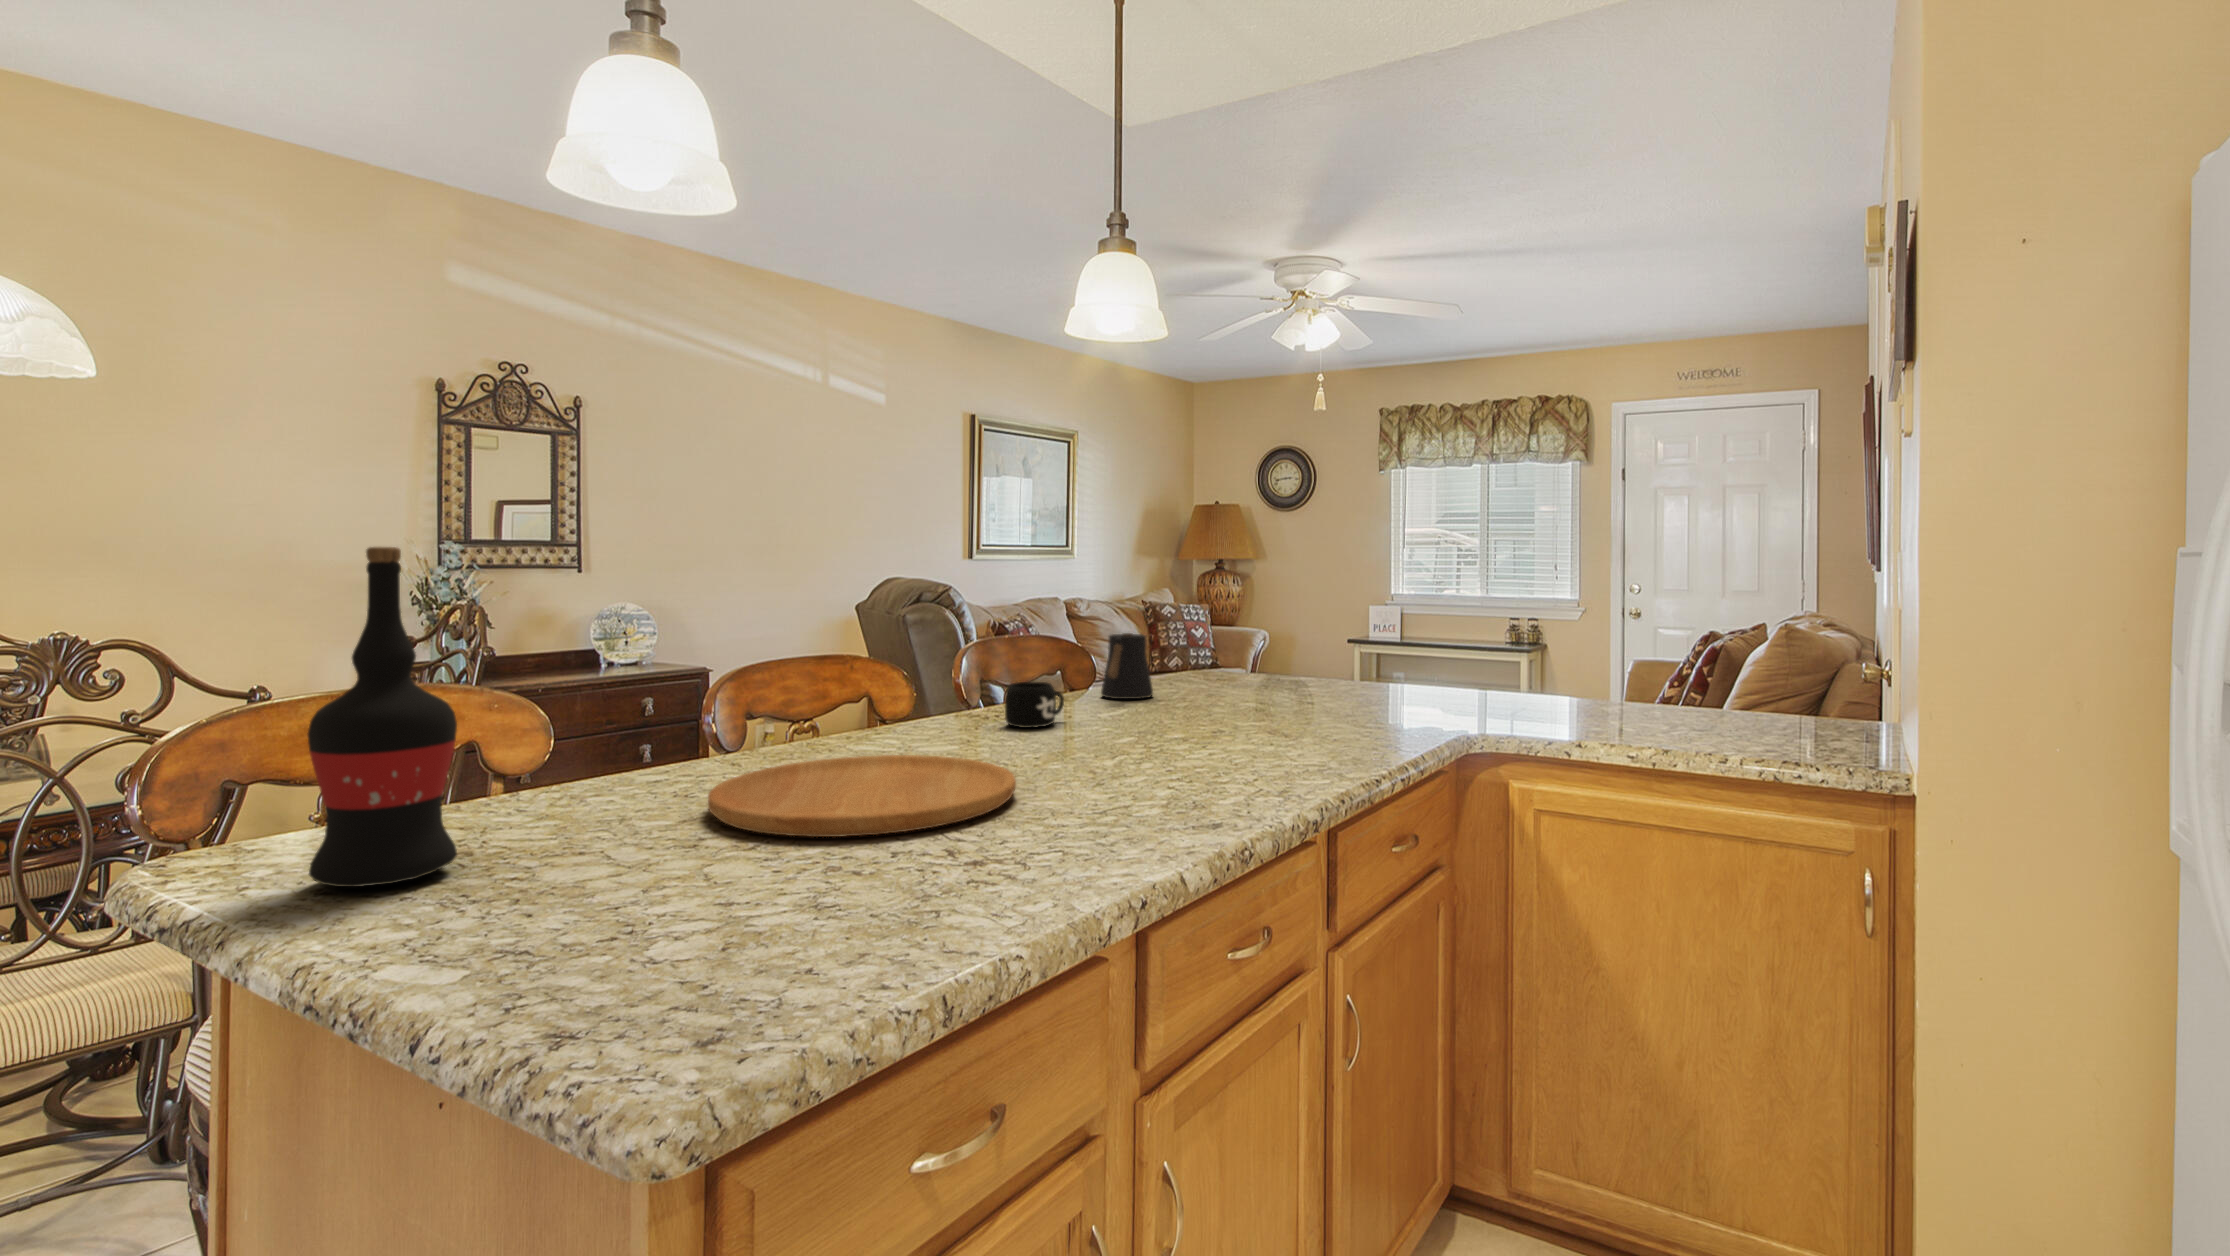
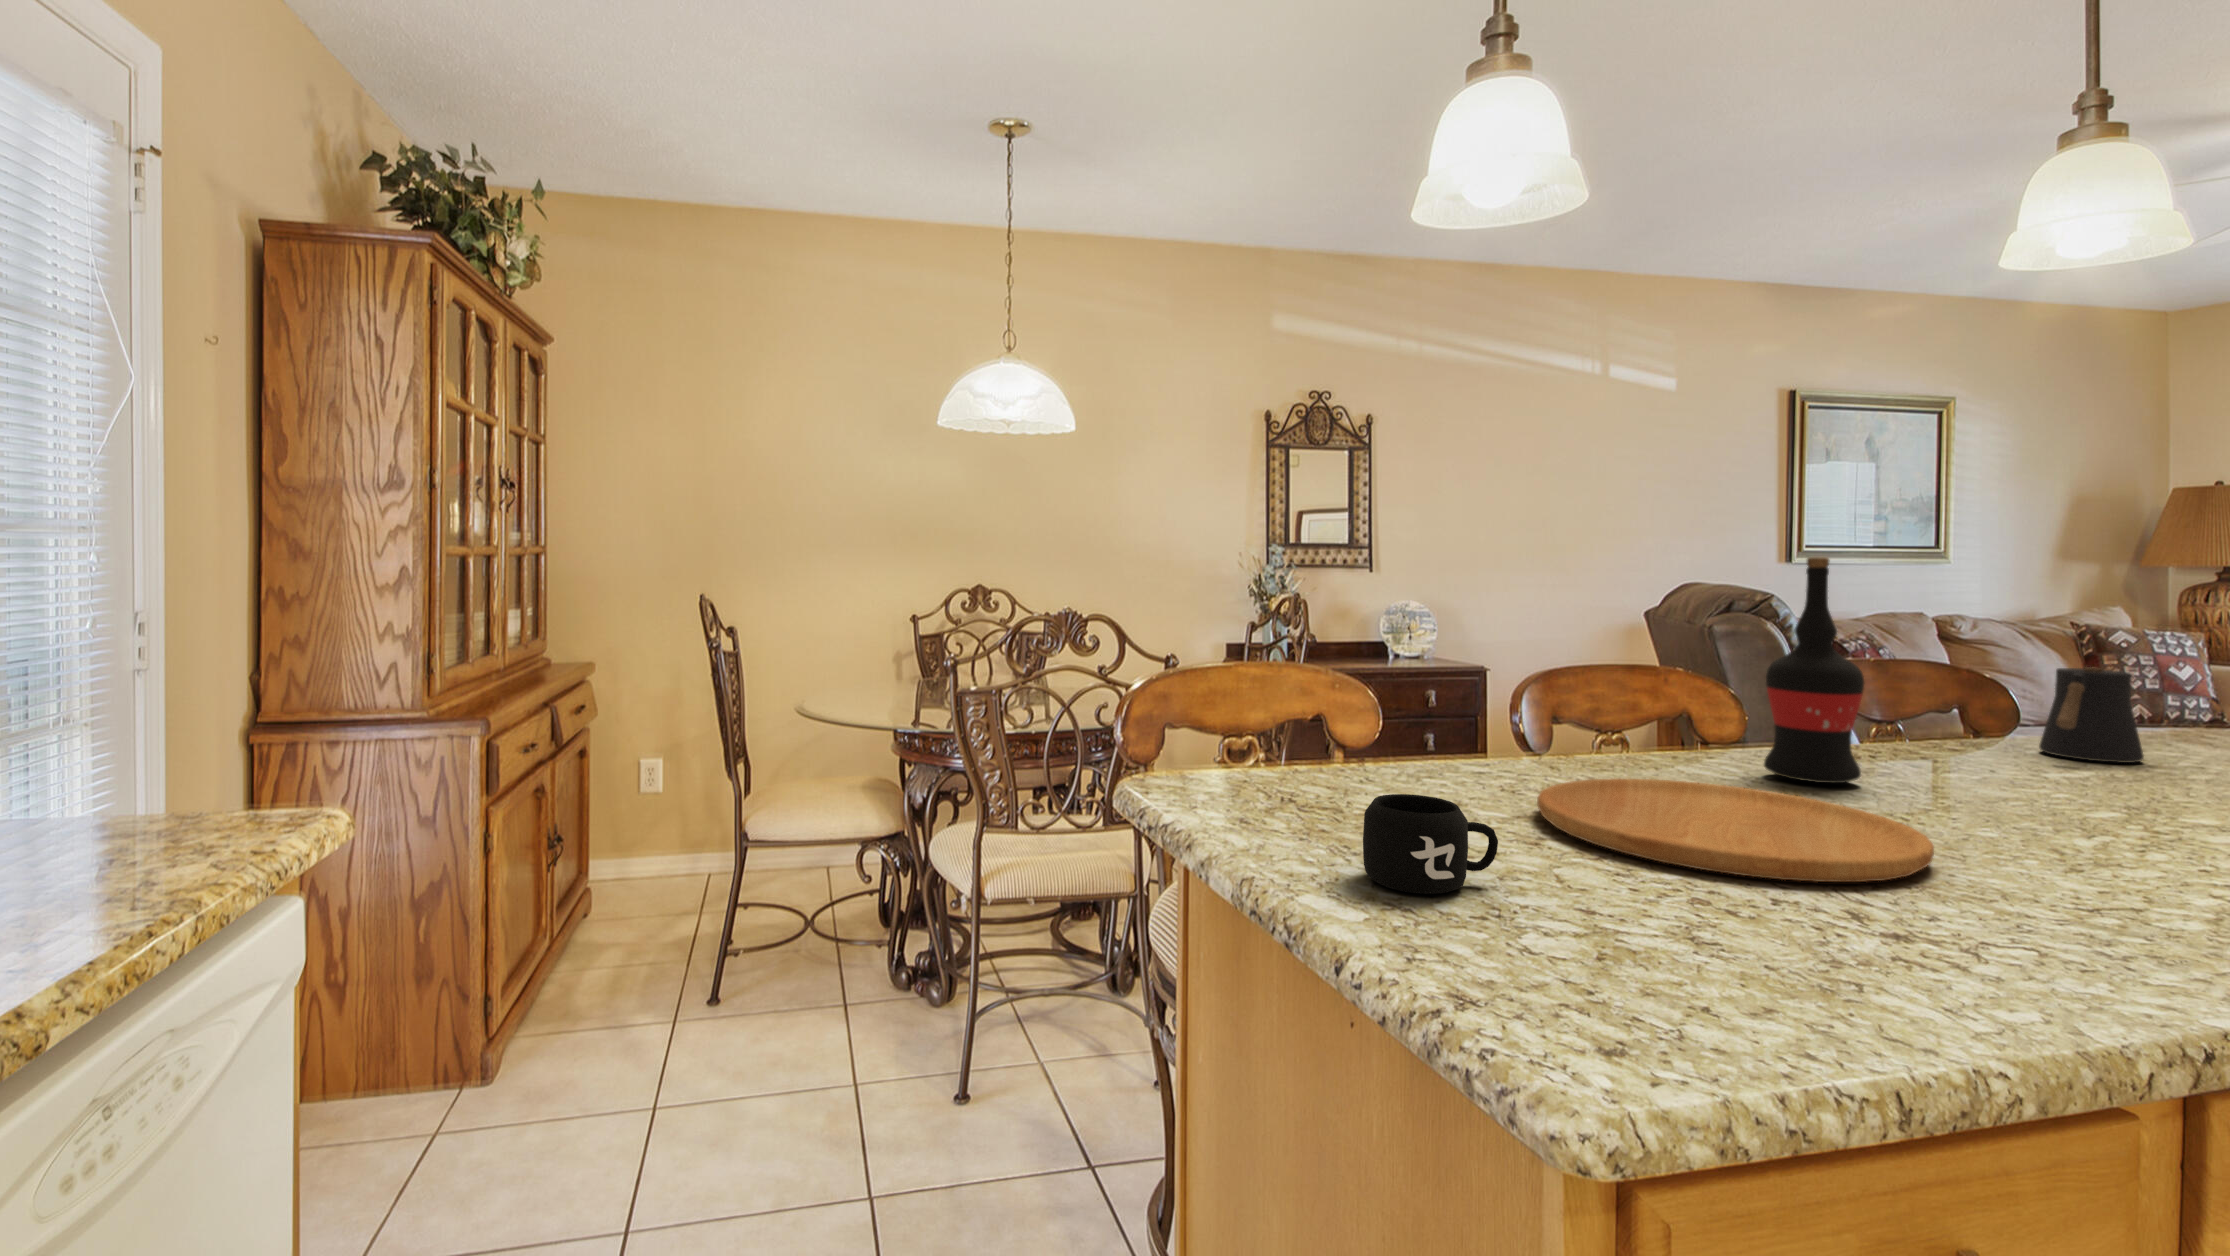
wine bottle: present [307,547,457,887] -> present [1764,557,1864,783]
mug: present [1005,682,1064,728] -> present [1363,794,1498,894]

